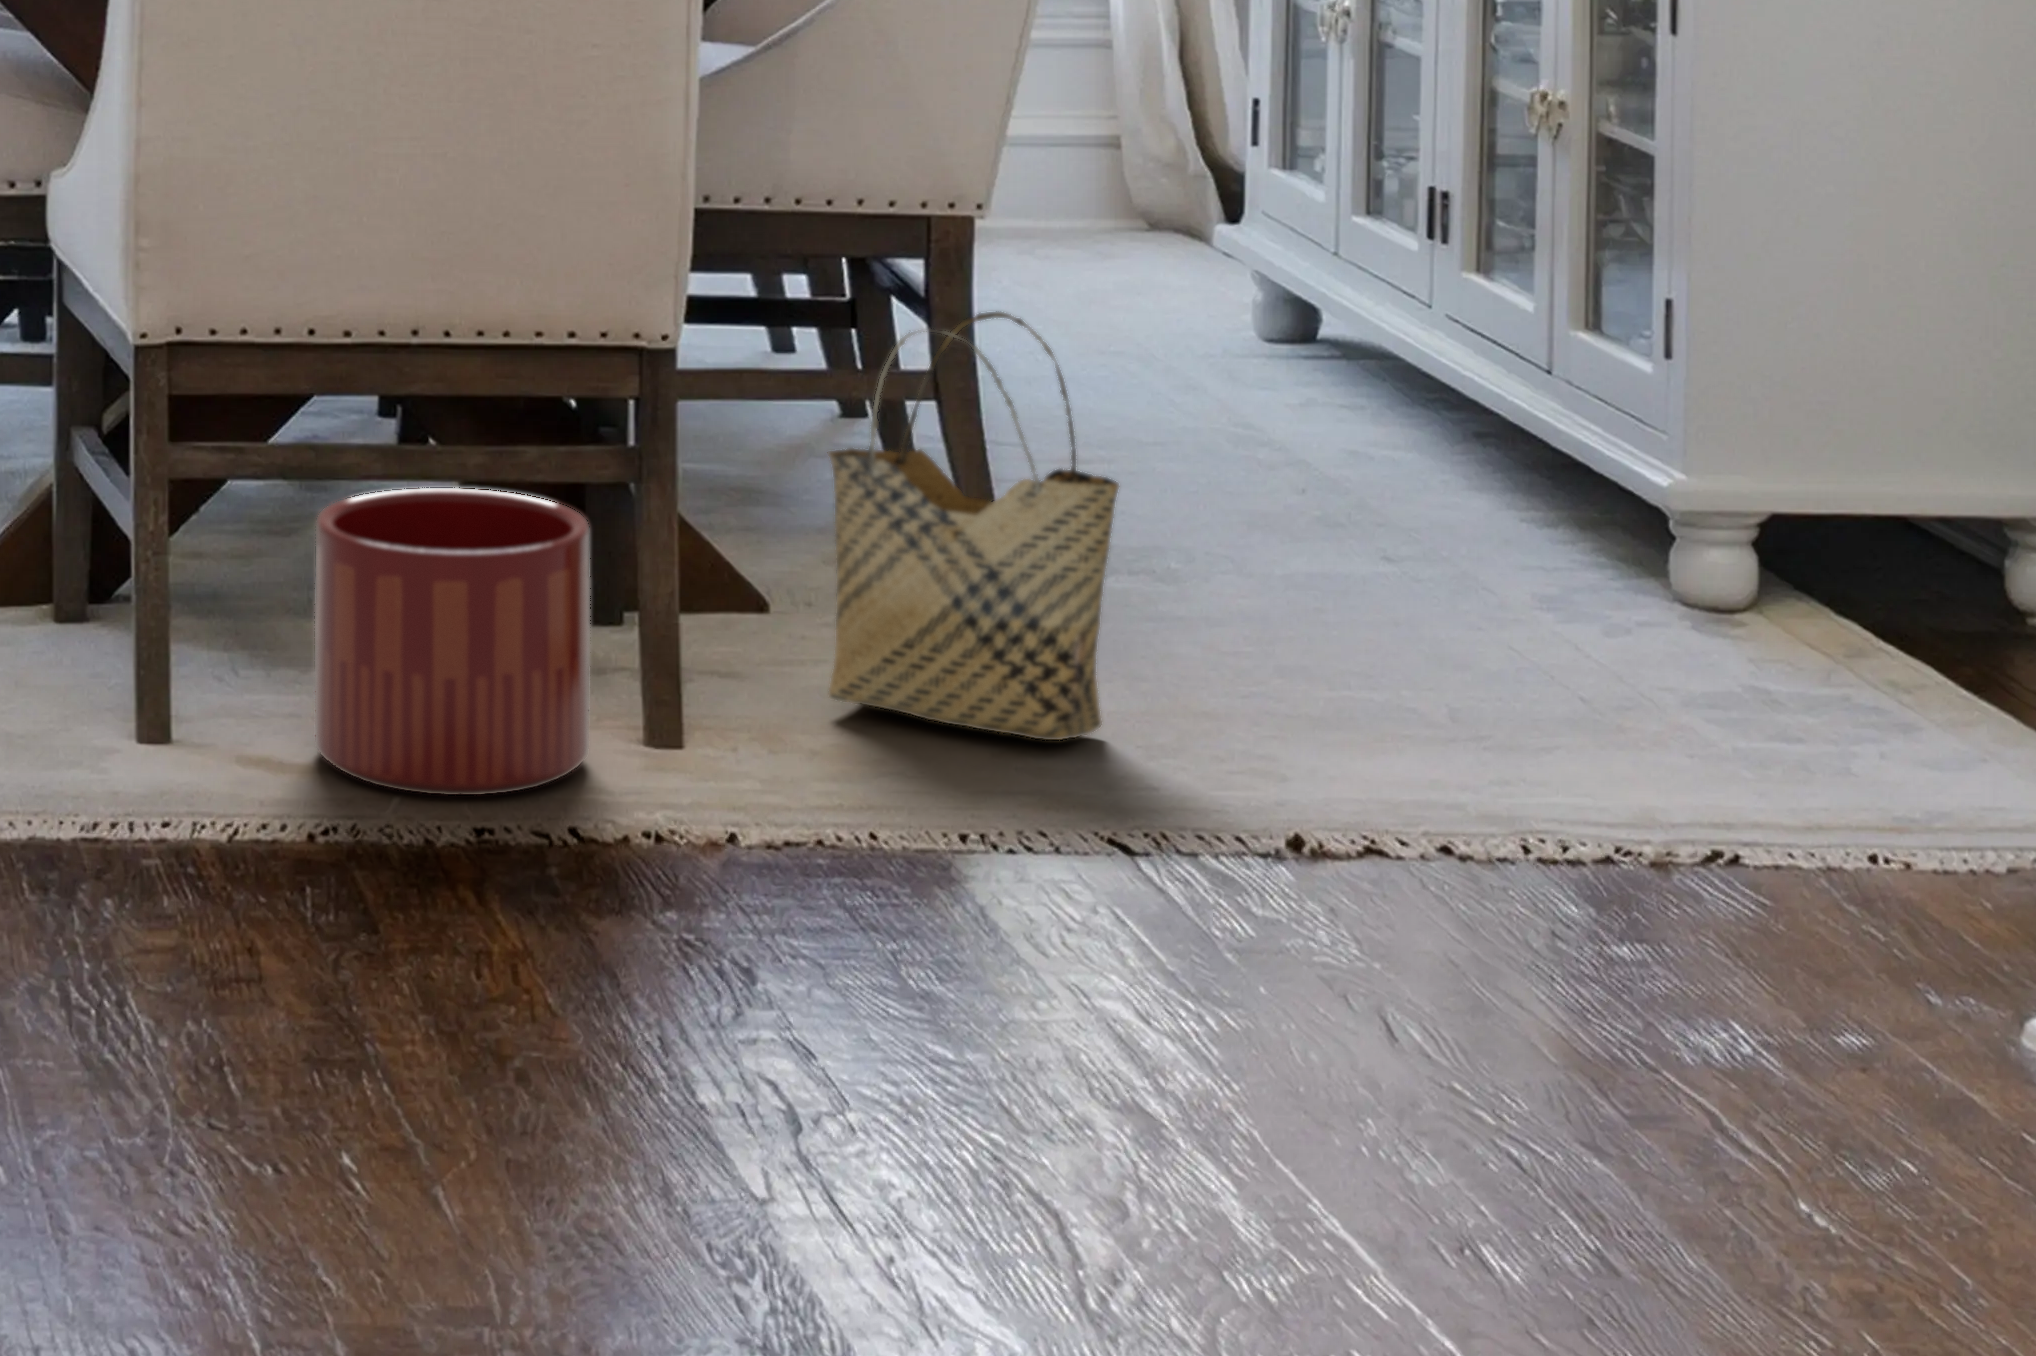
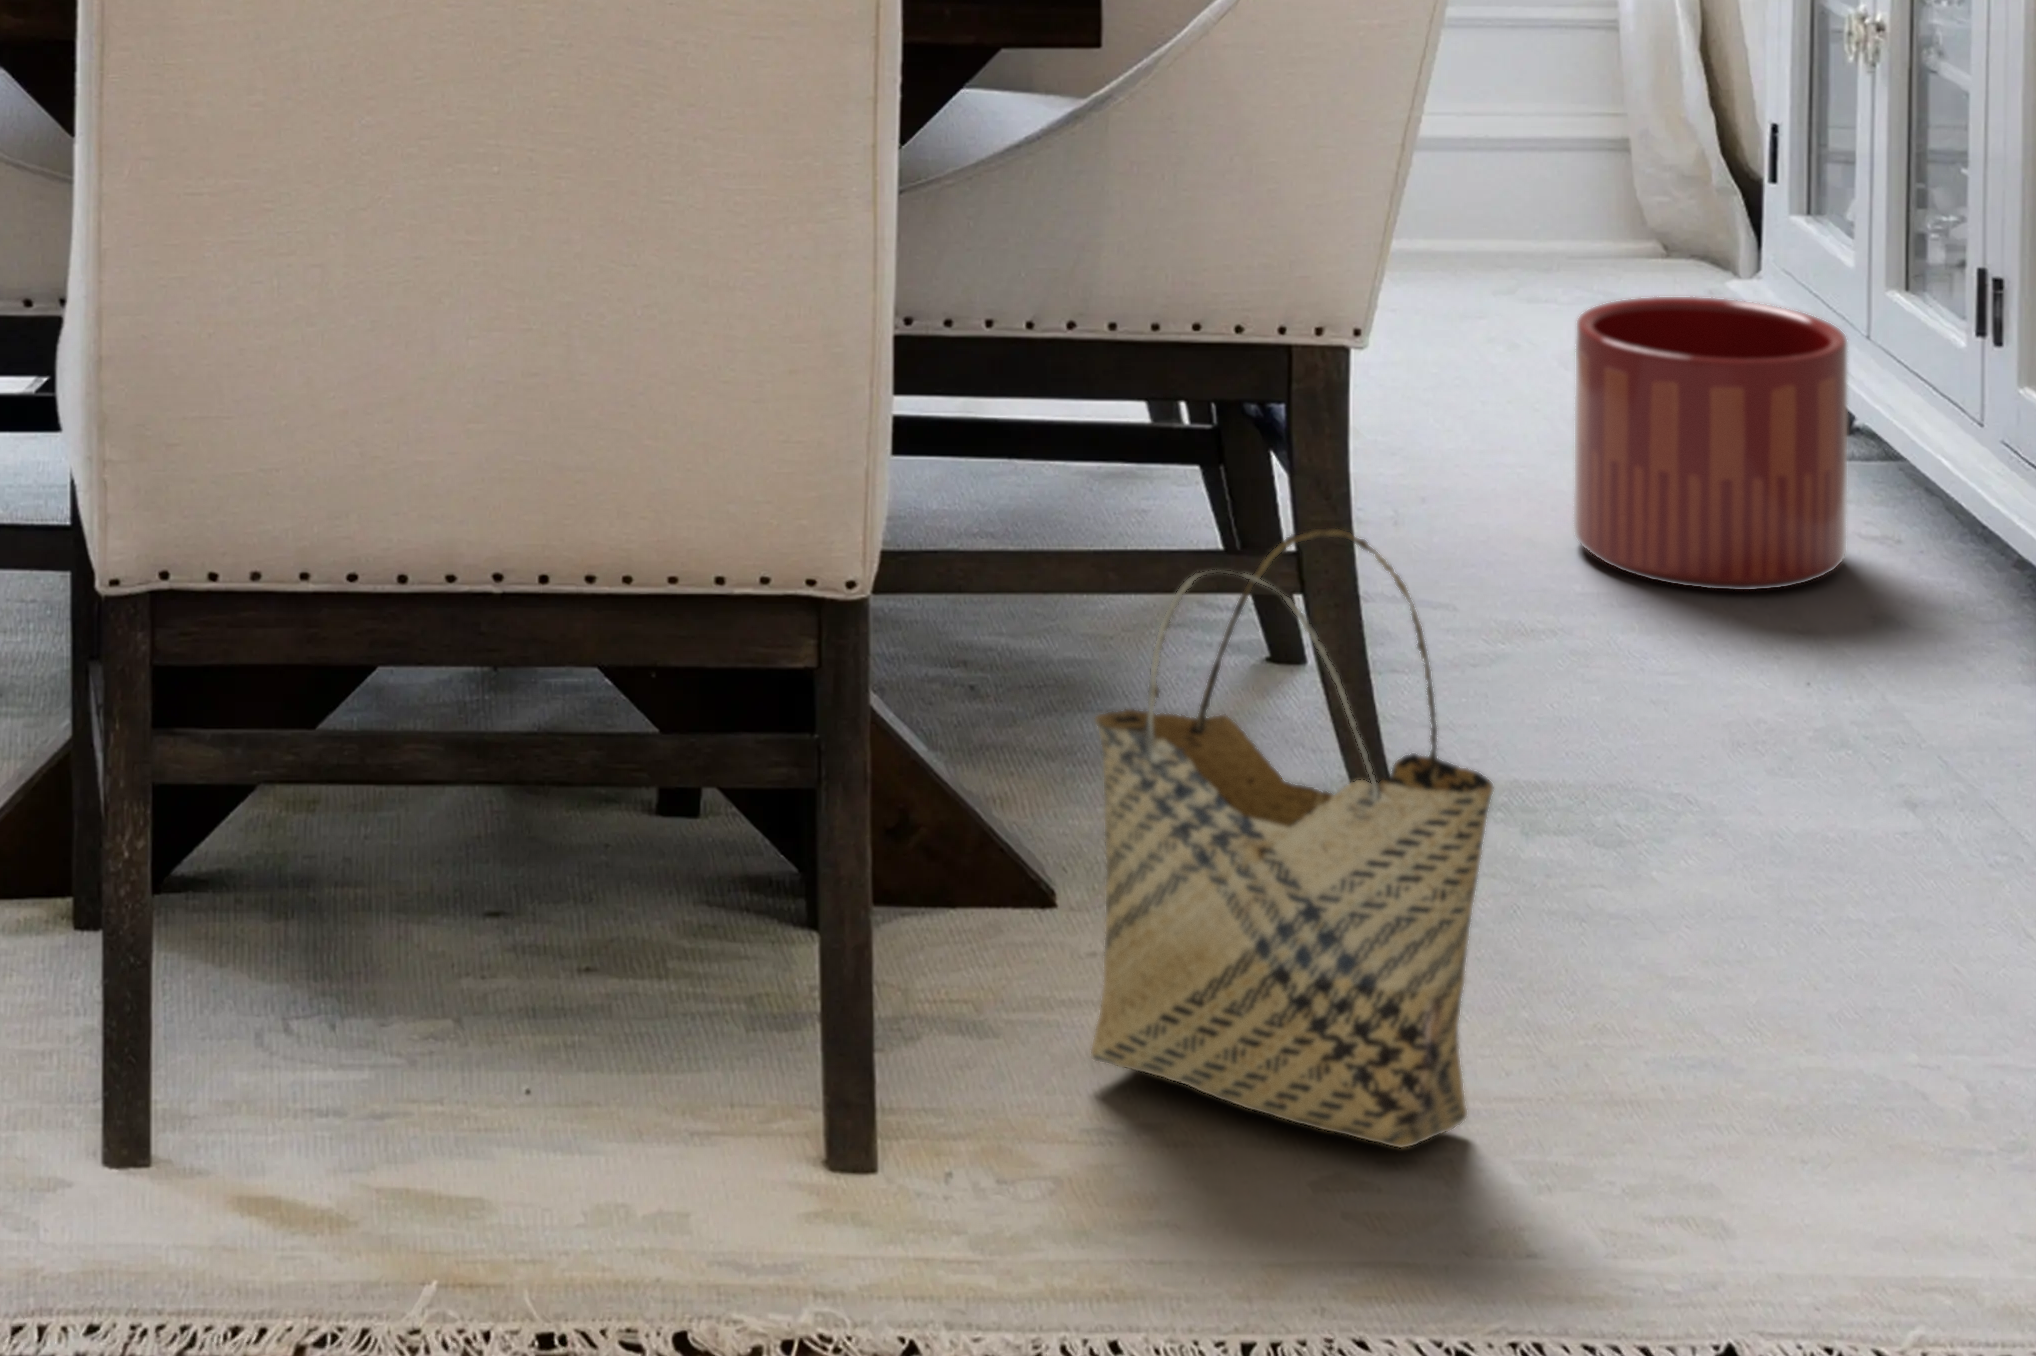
planter: present [315,488,590,795] -> present [1574,297,1848,590]

